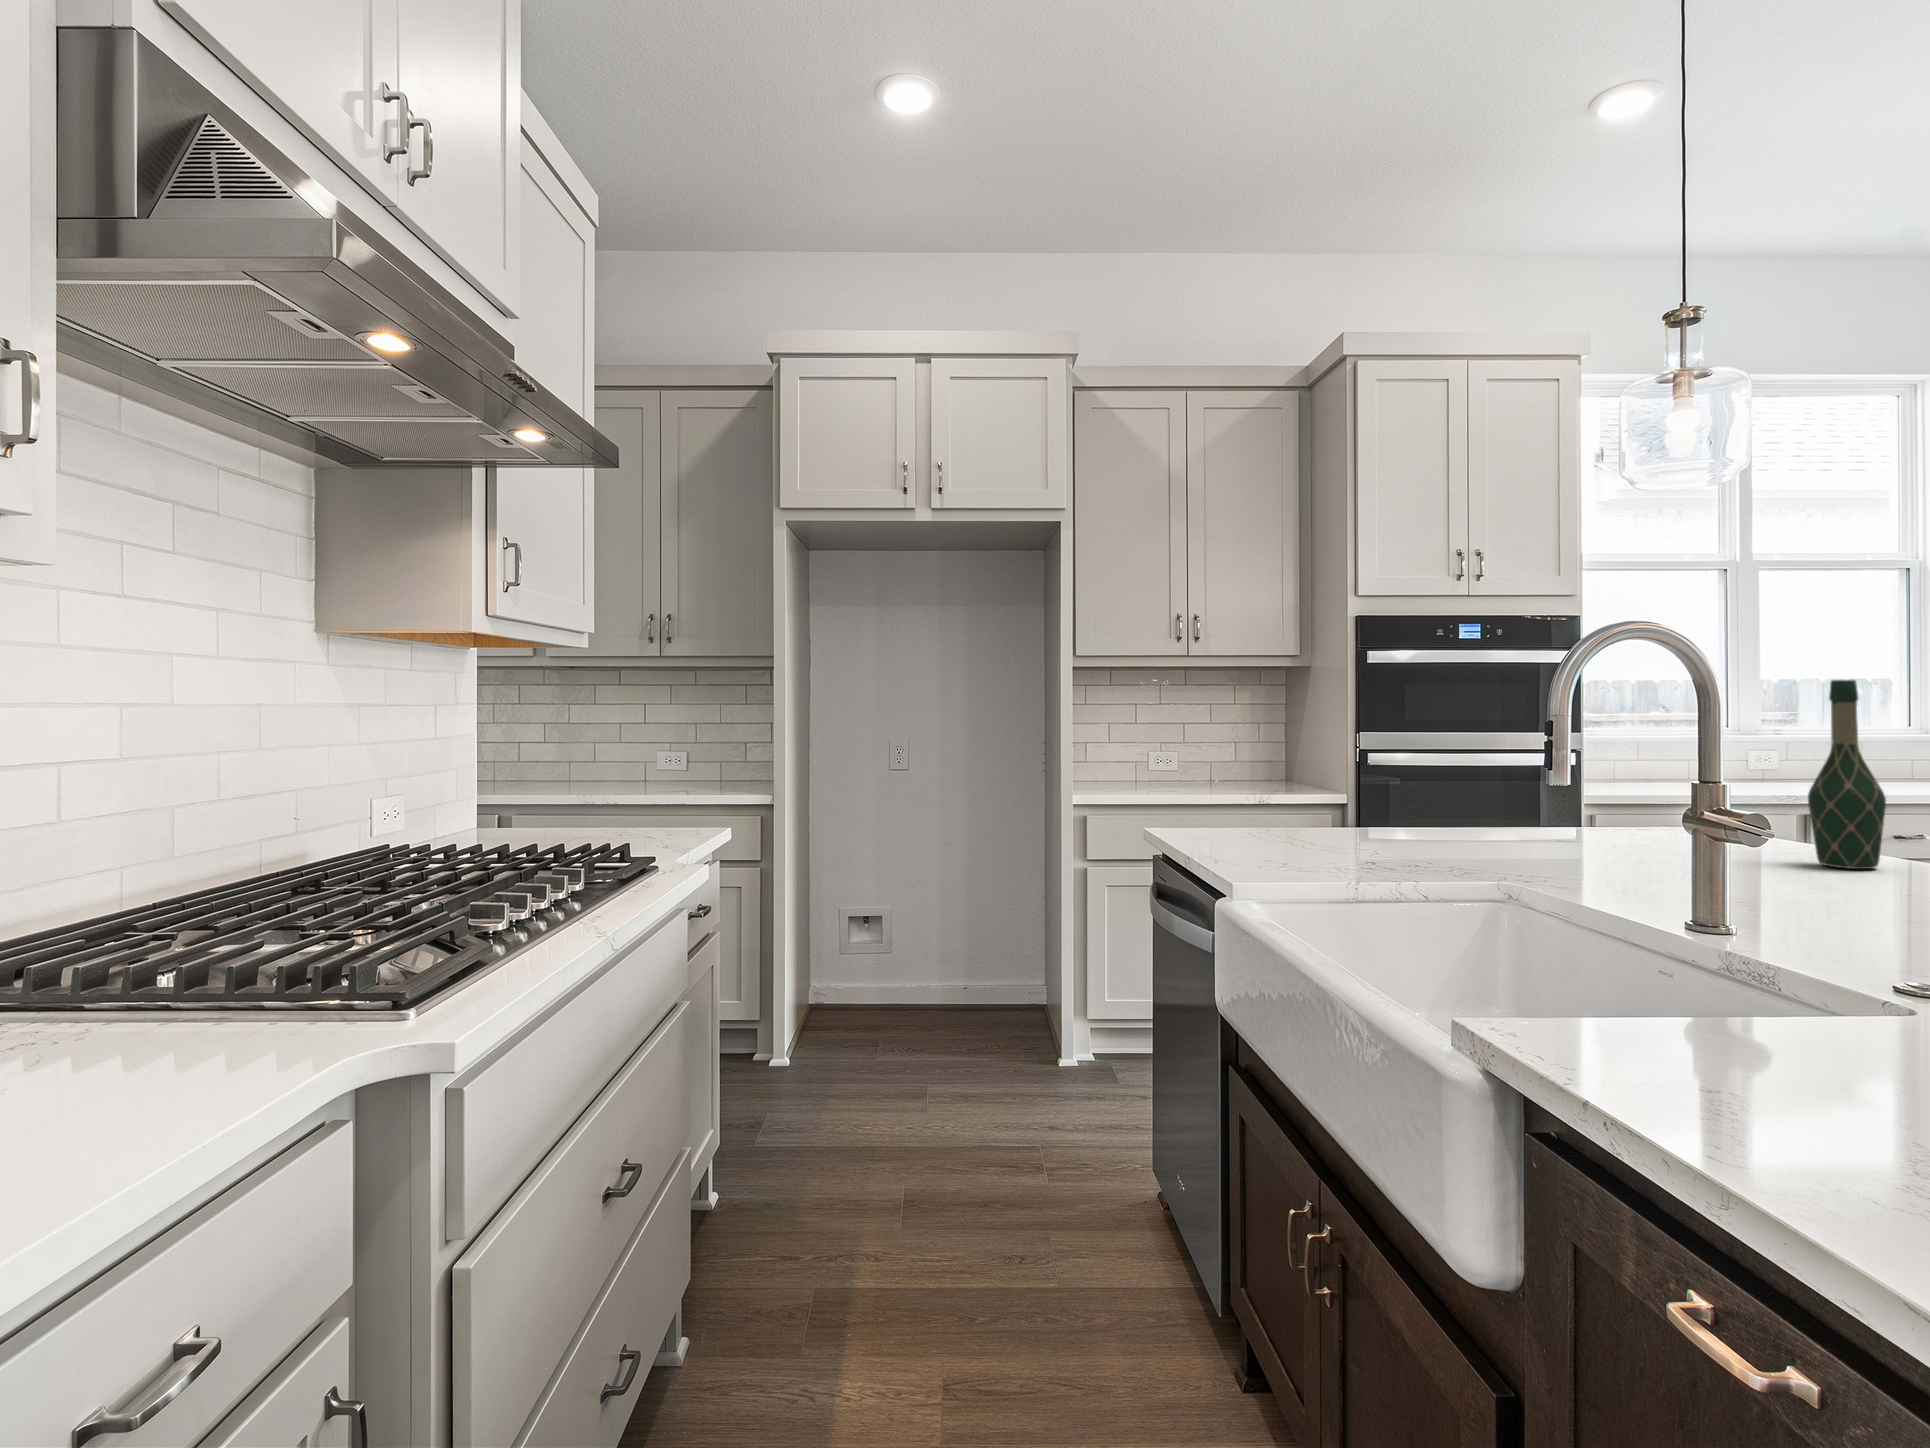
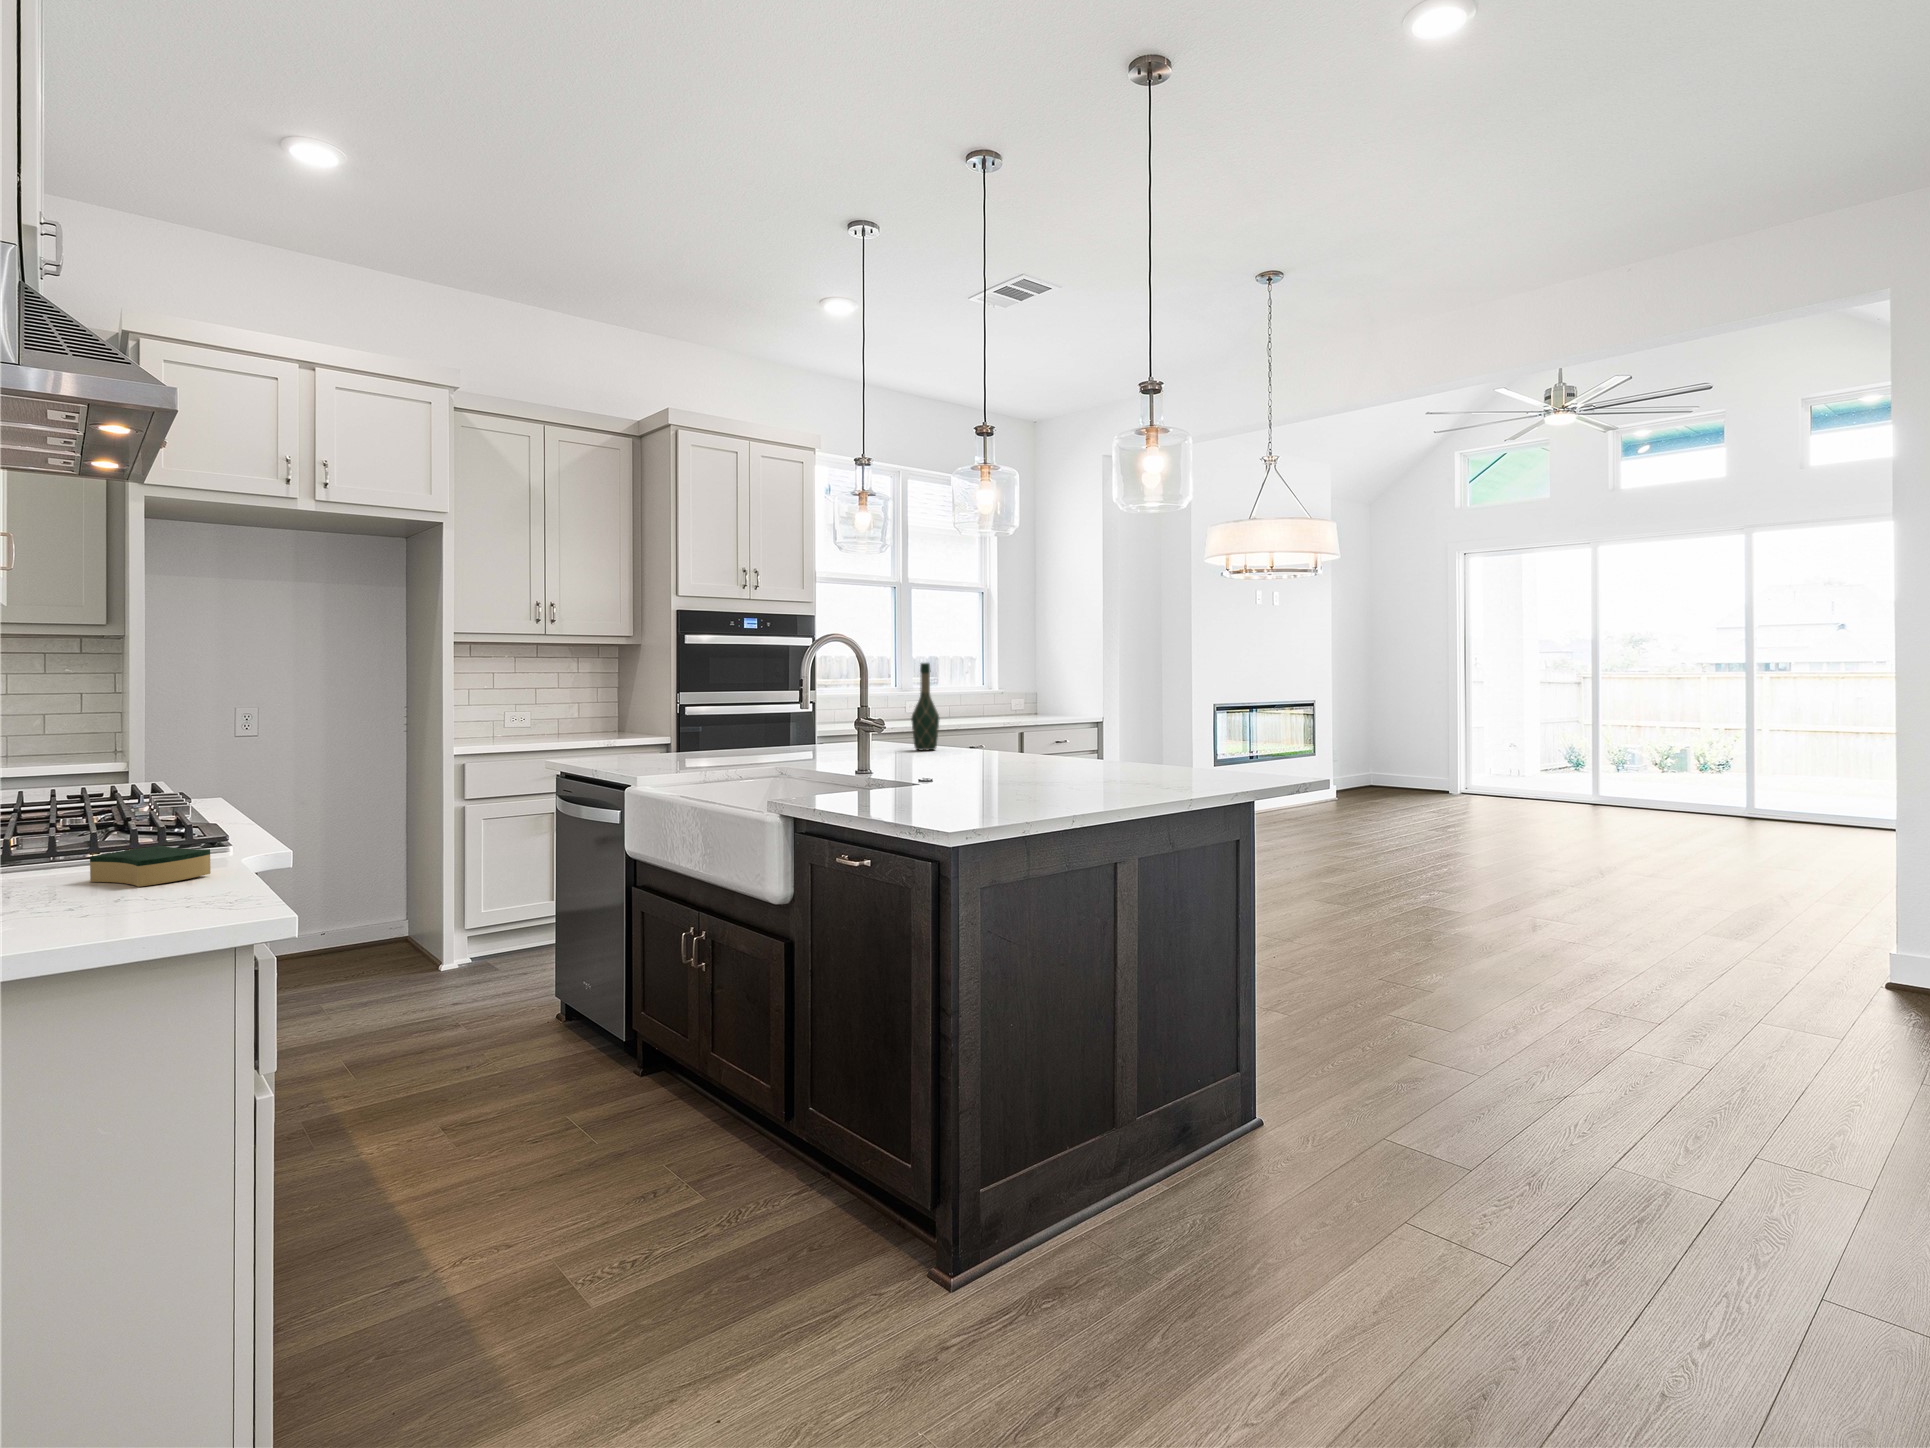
sponge: none [94,995,261,1095] -> present [90,846,211,887]

